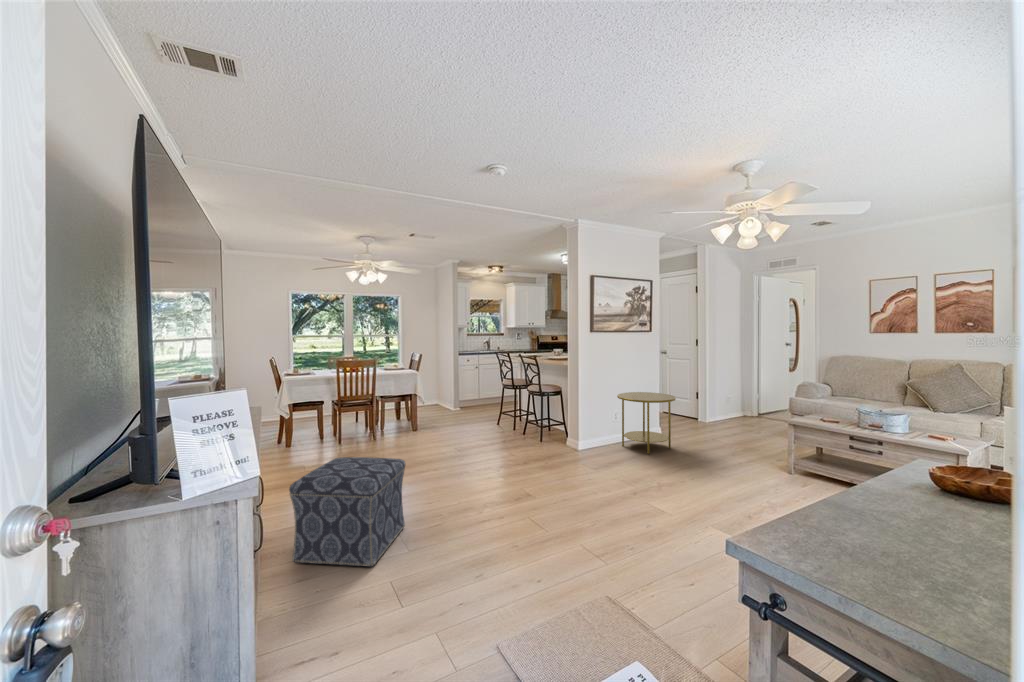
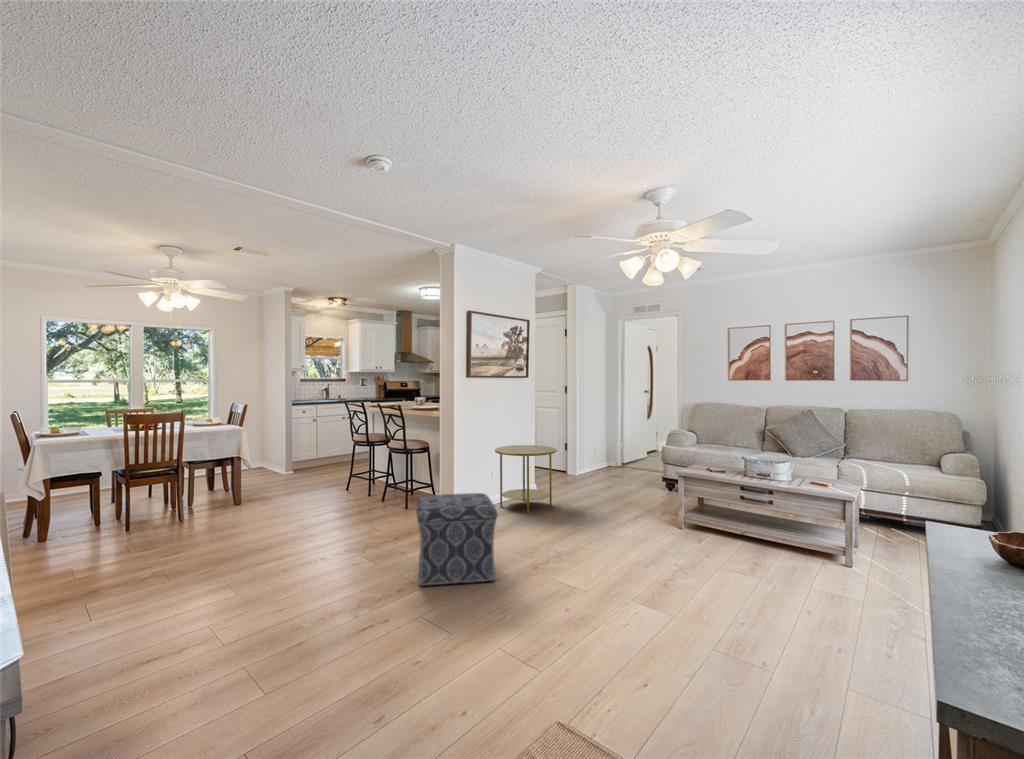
ottoman: present [289,457,406,567] -> present [416,493,498,586]

